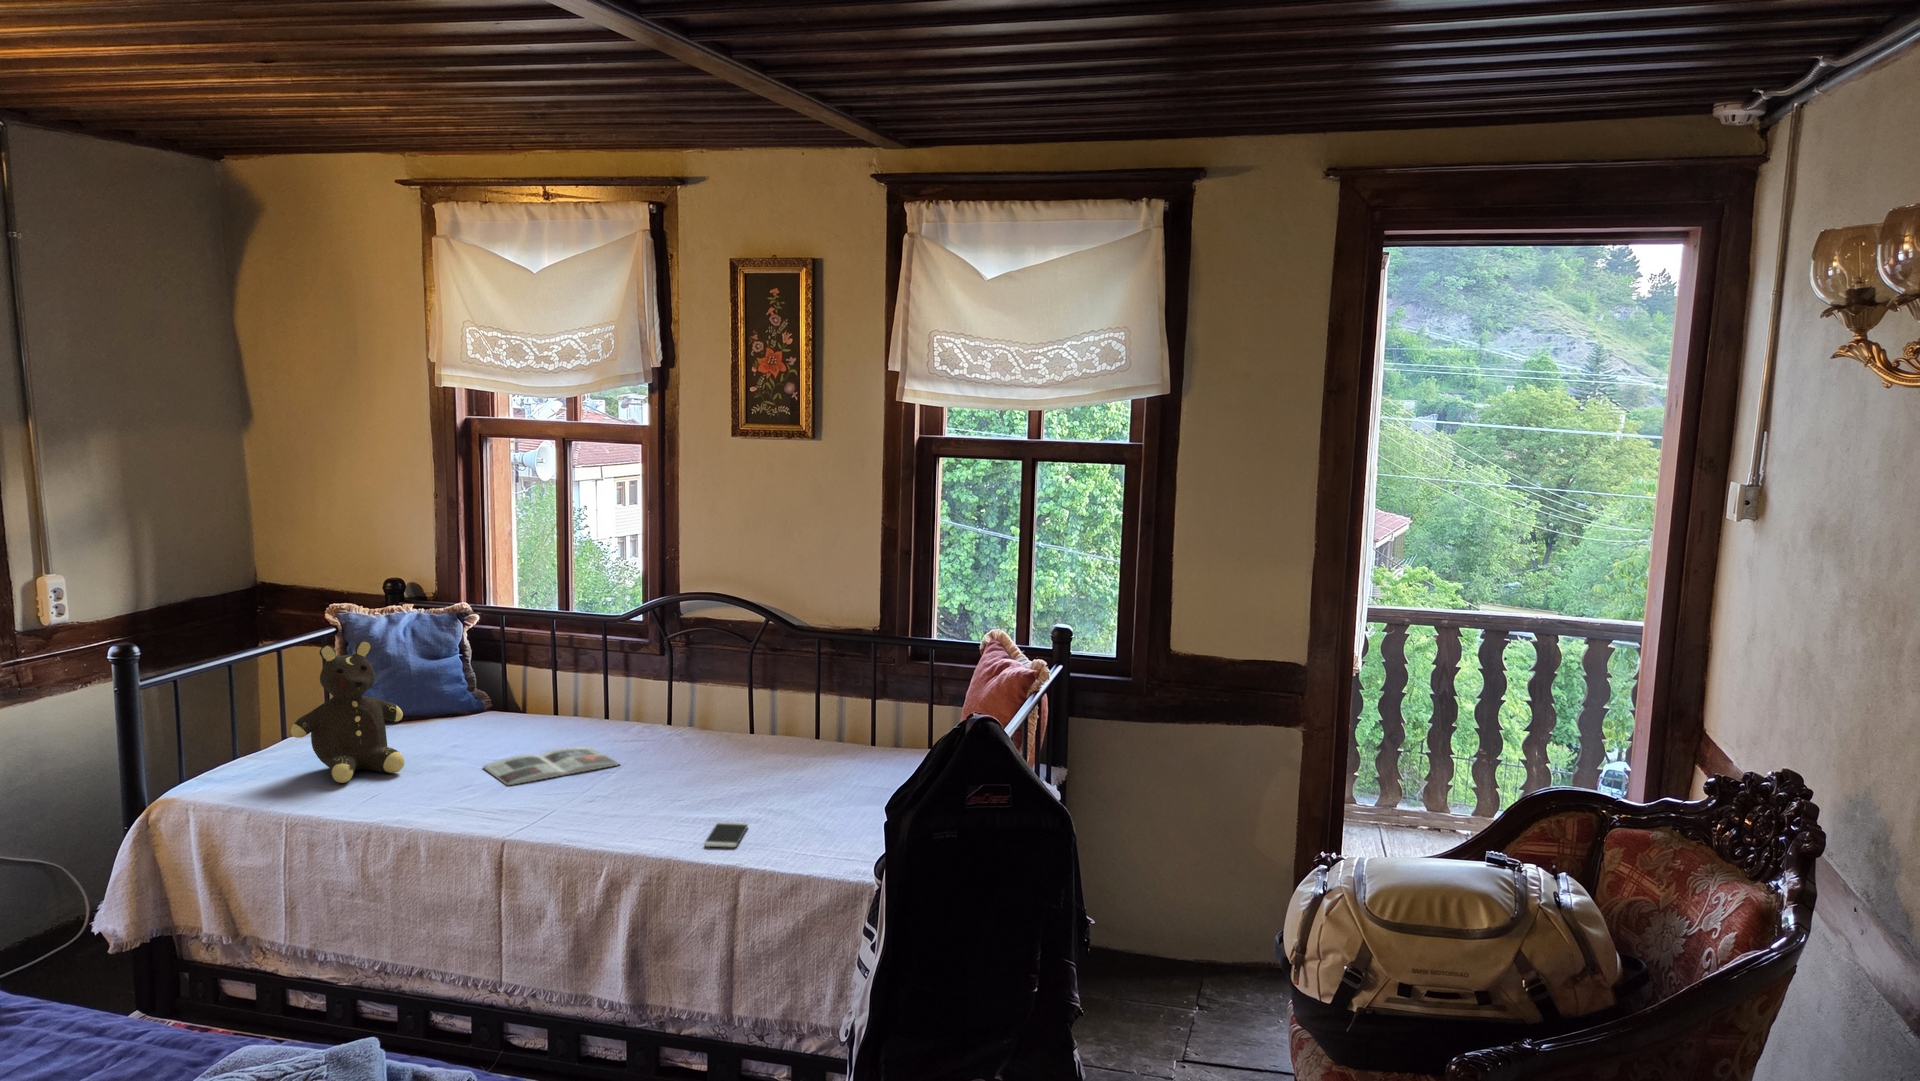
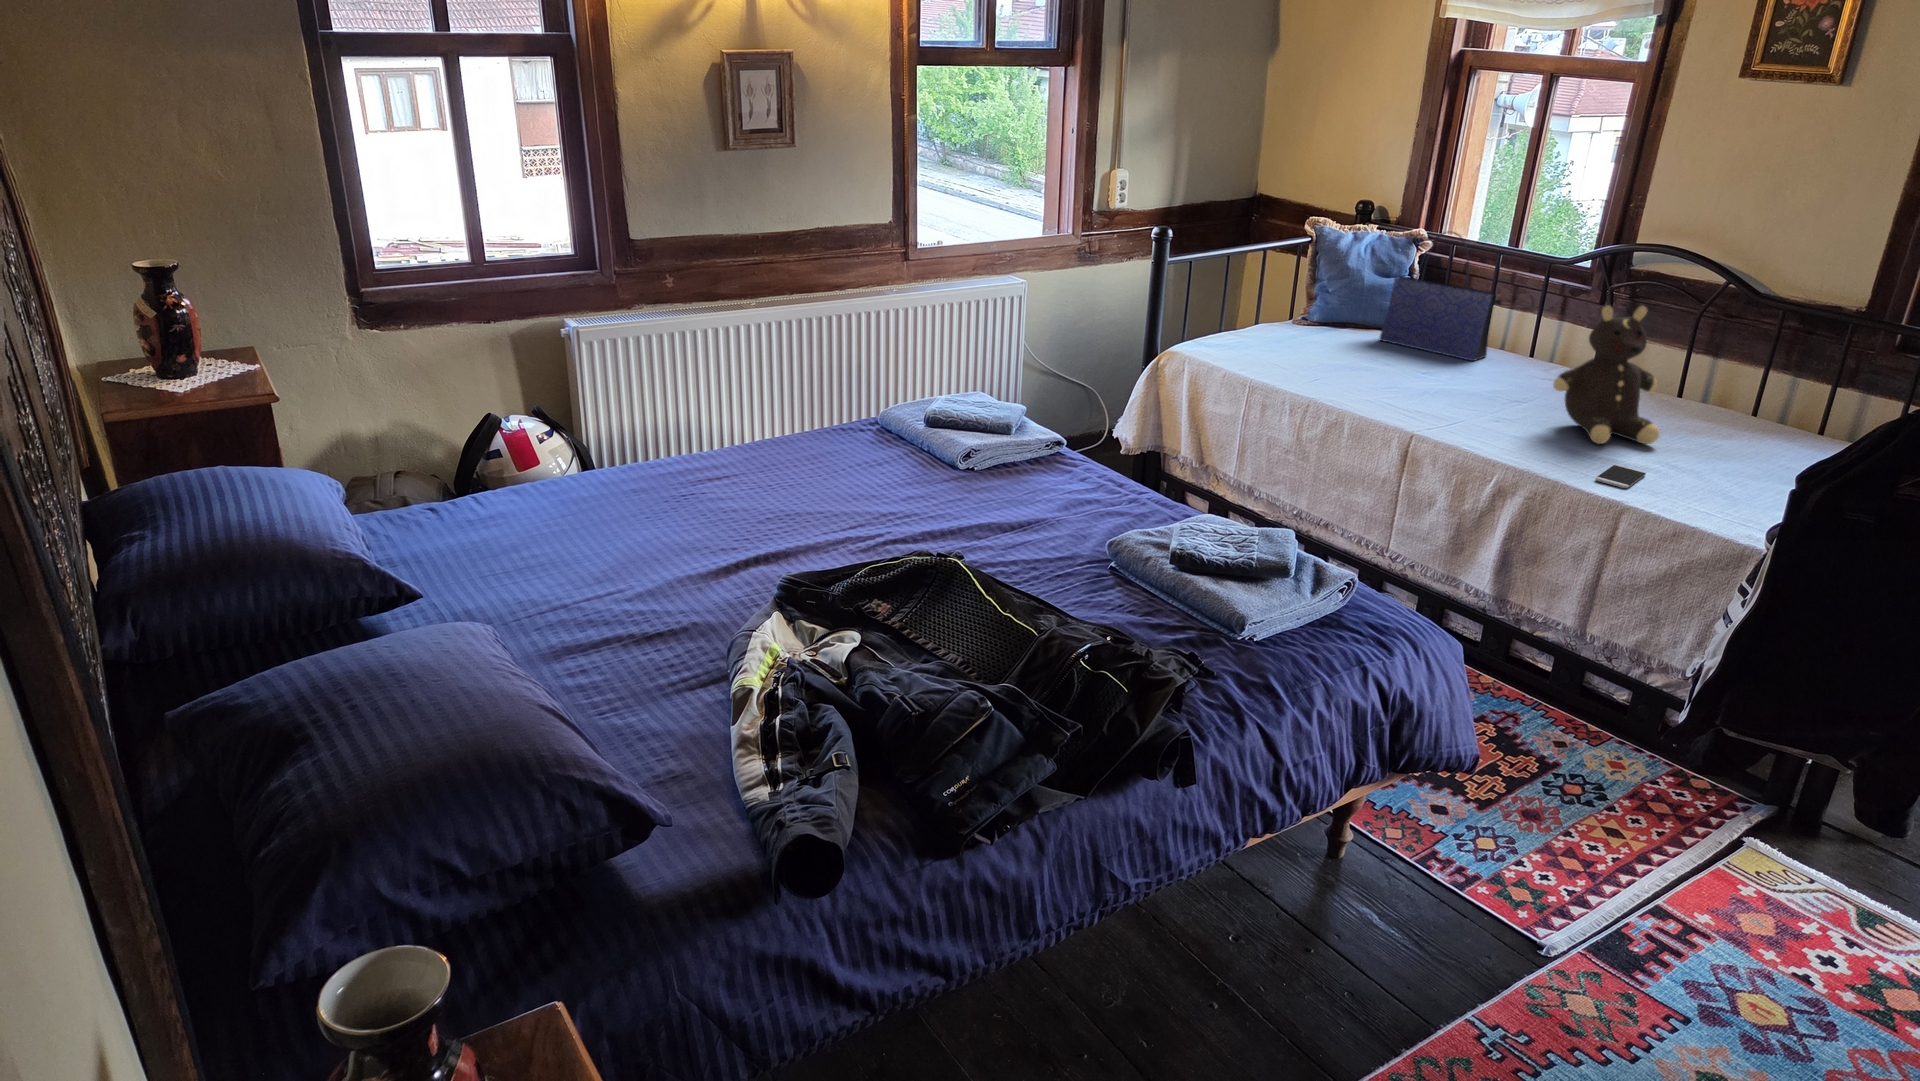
tote bag: none [441,603,566,735] -> present [1380,232,1502,361]
teddy bear: present [291,641,404,783] -> present [1553,305,1660,444]
magazine: present [483,747,619,785] -> none [1408,372,1534,398]

